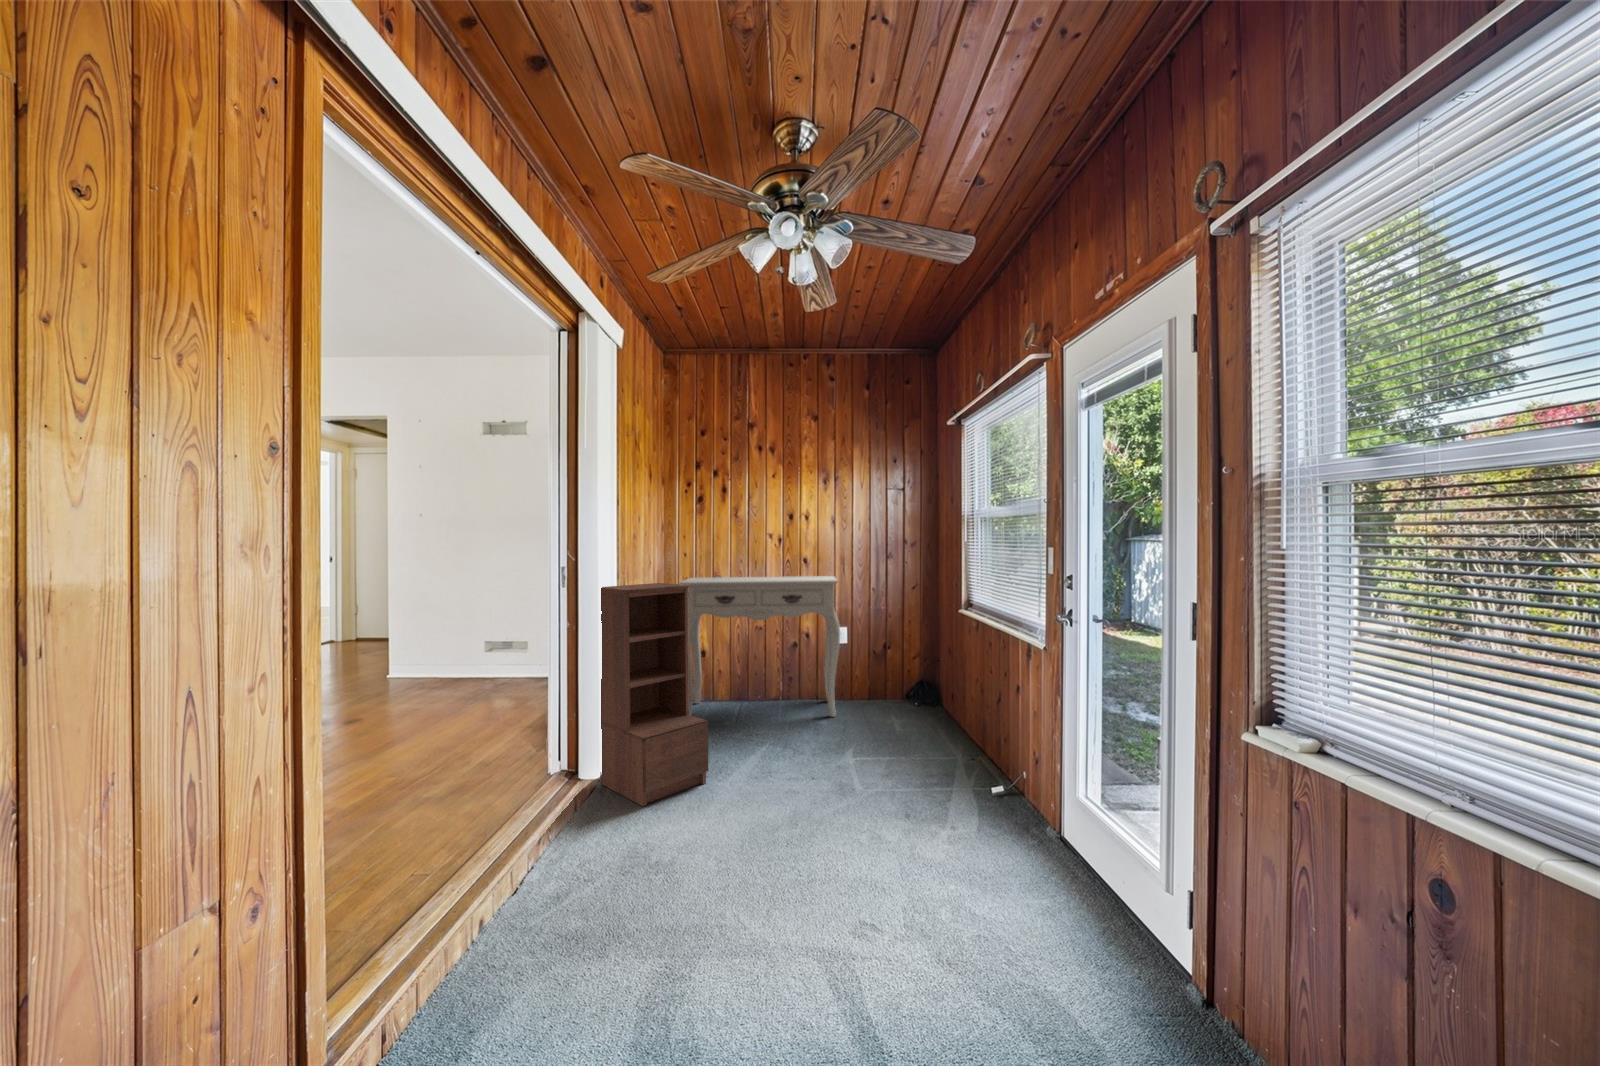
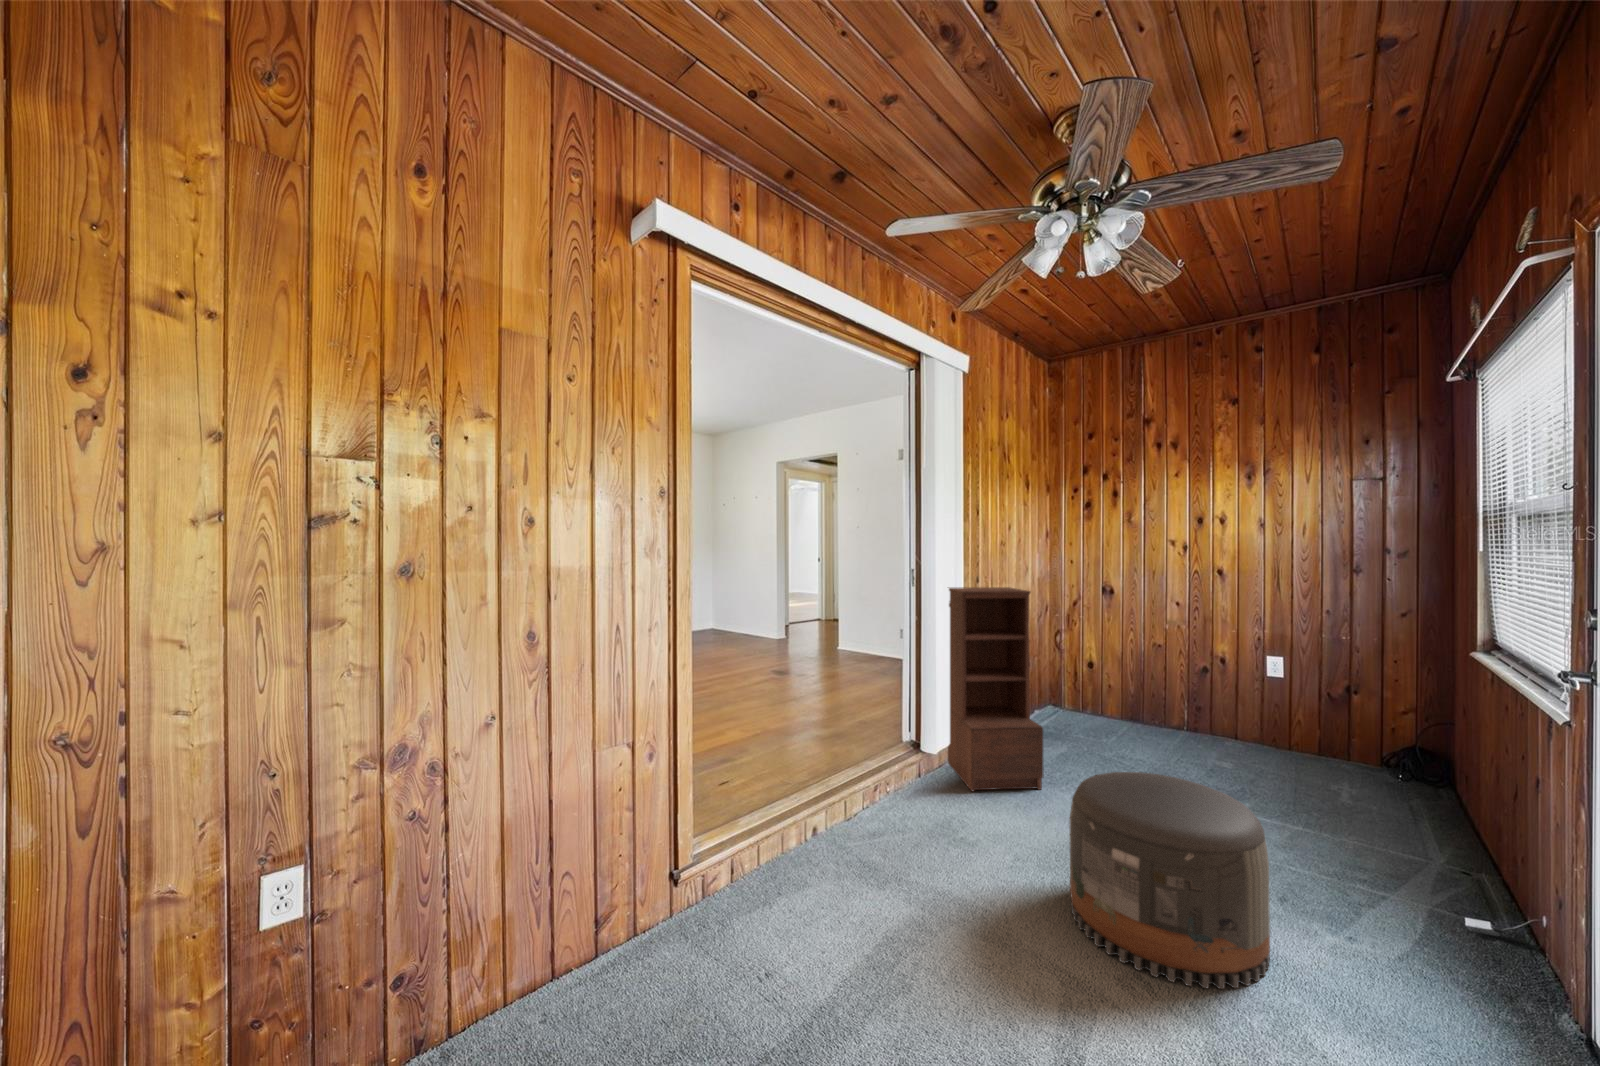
console table: present [679,576,840,717] -> none [1050,585,1263,765]
pouf: none [791,738,945,920] -> present [1070,772,1270,989]

